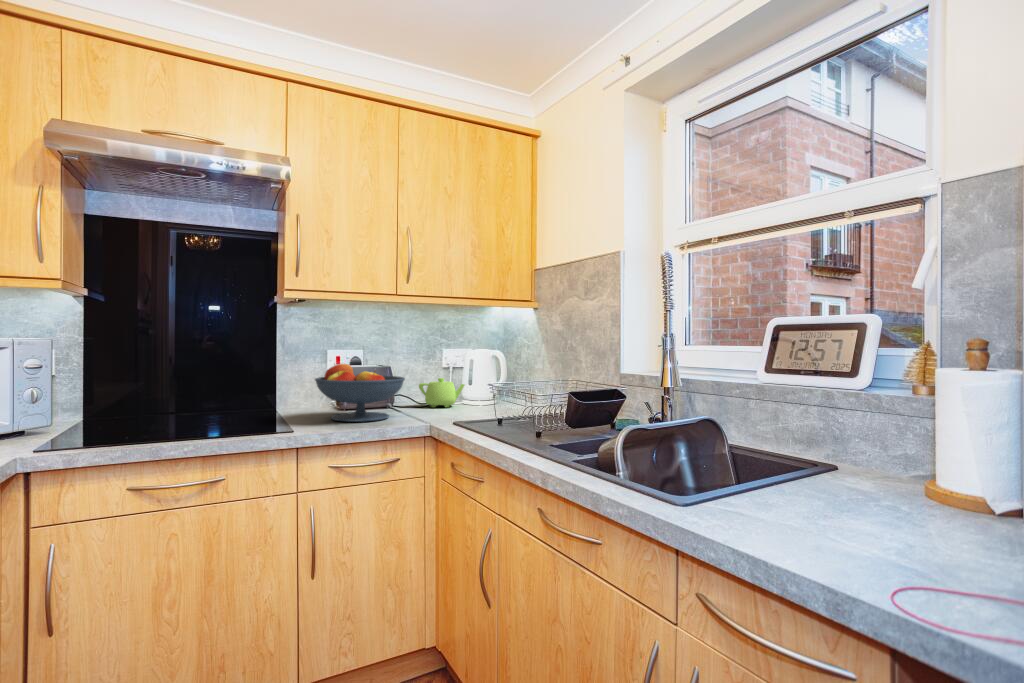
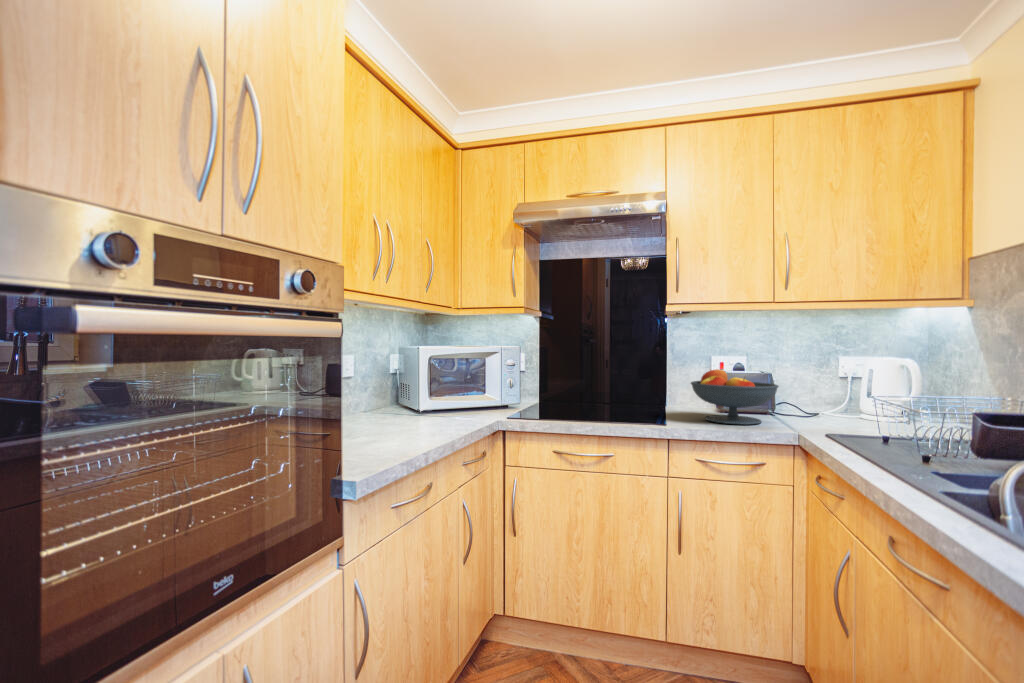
teapot: present [419,378,464,407] -> none [804,388,860,420]

